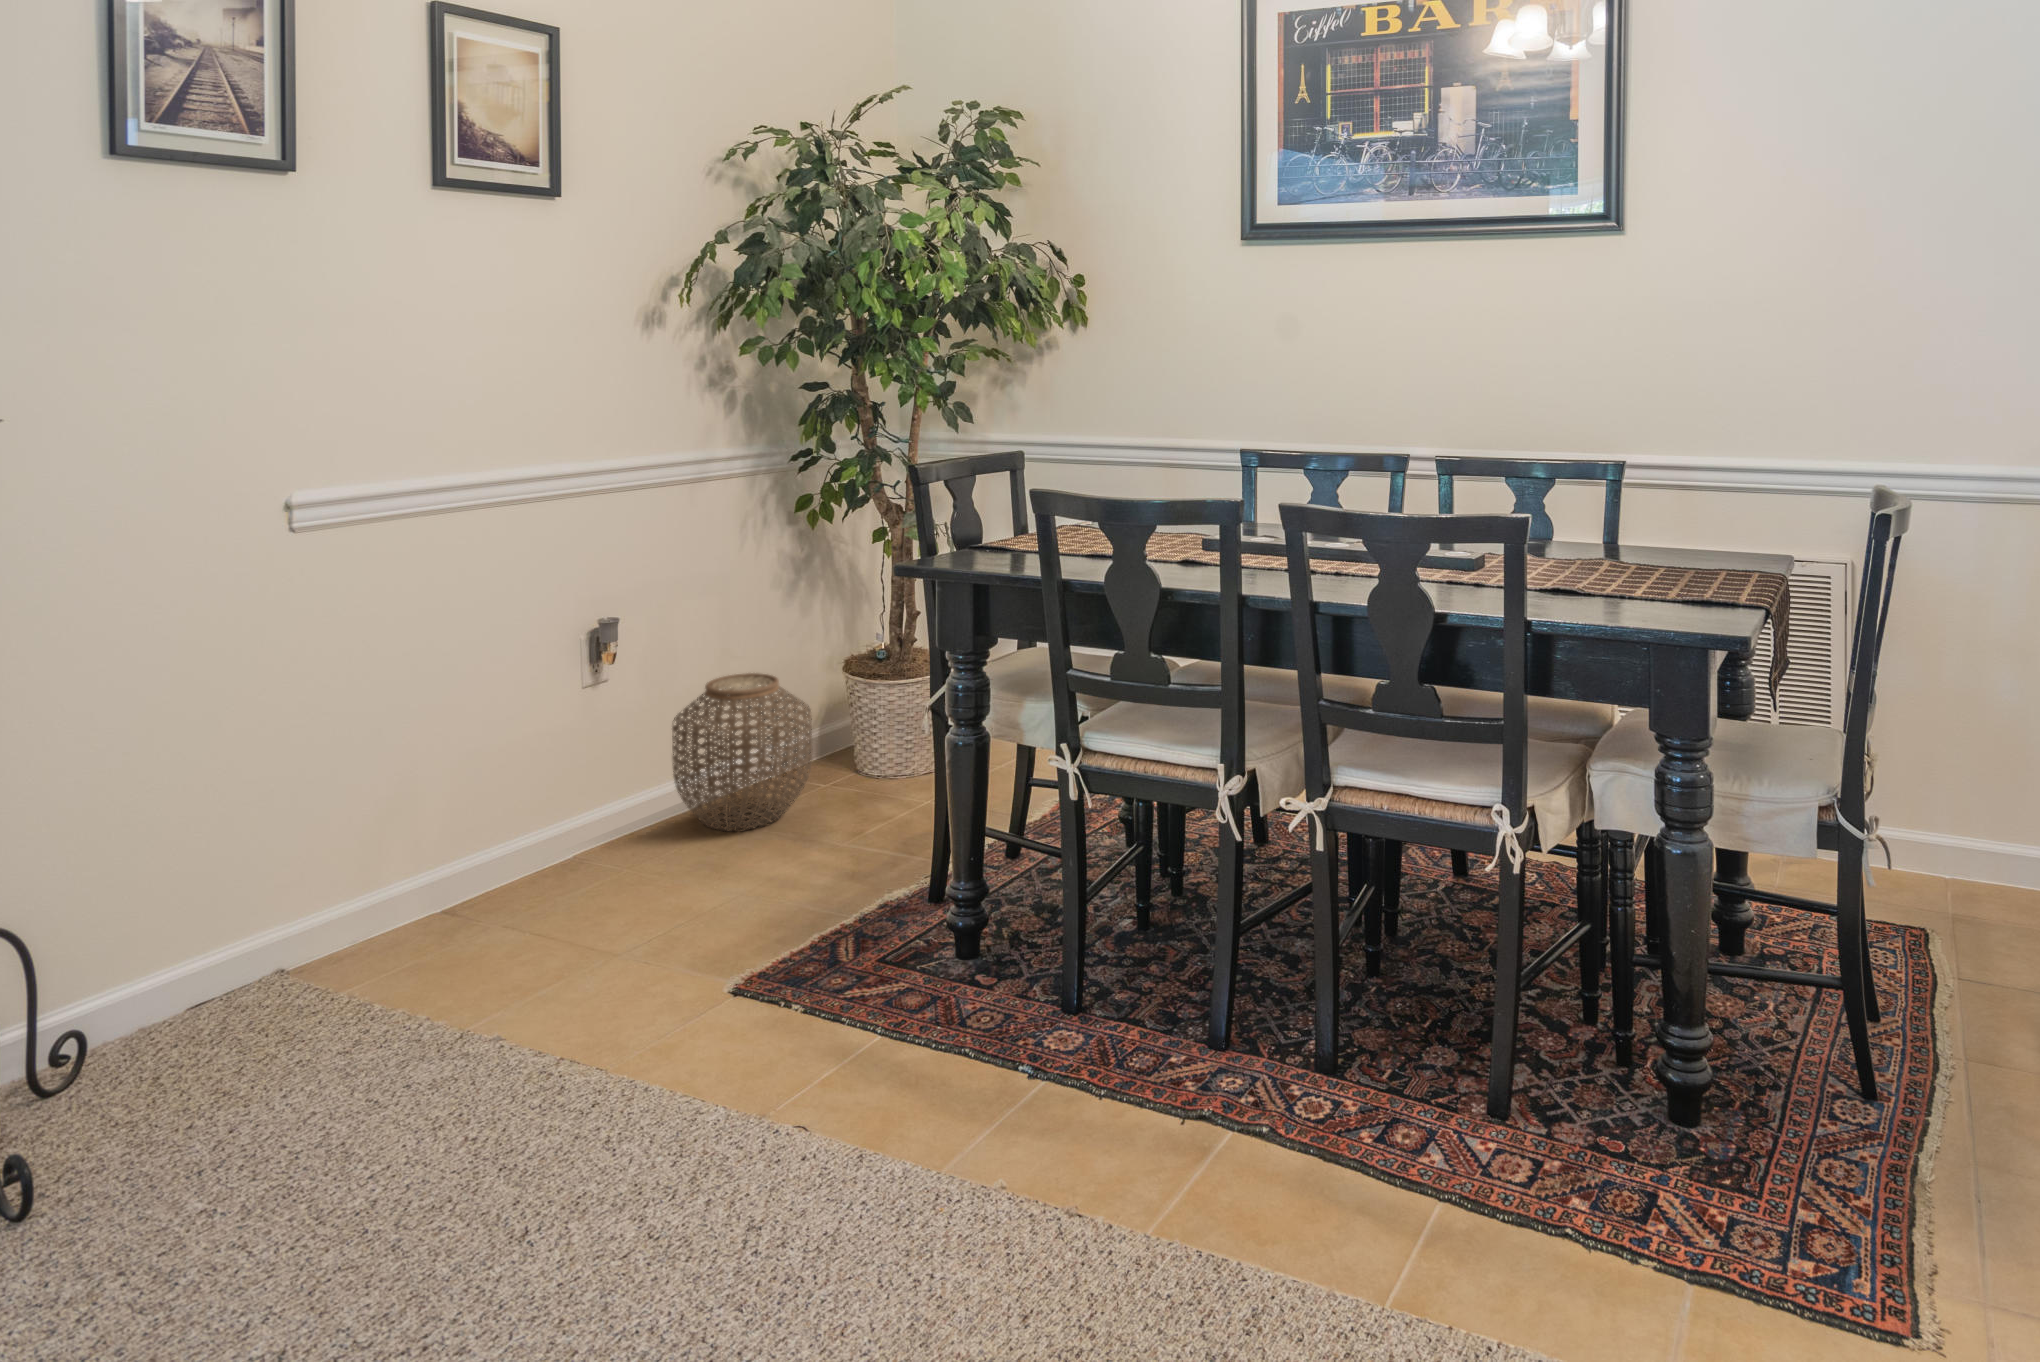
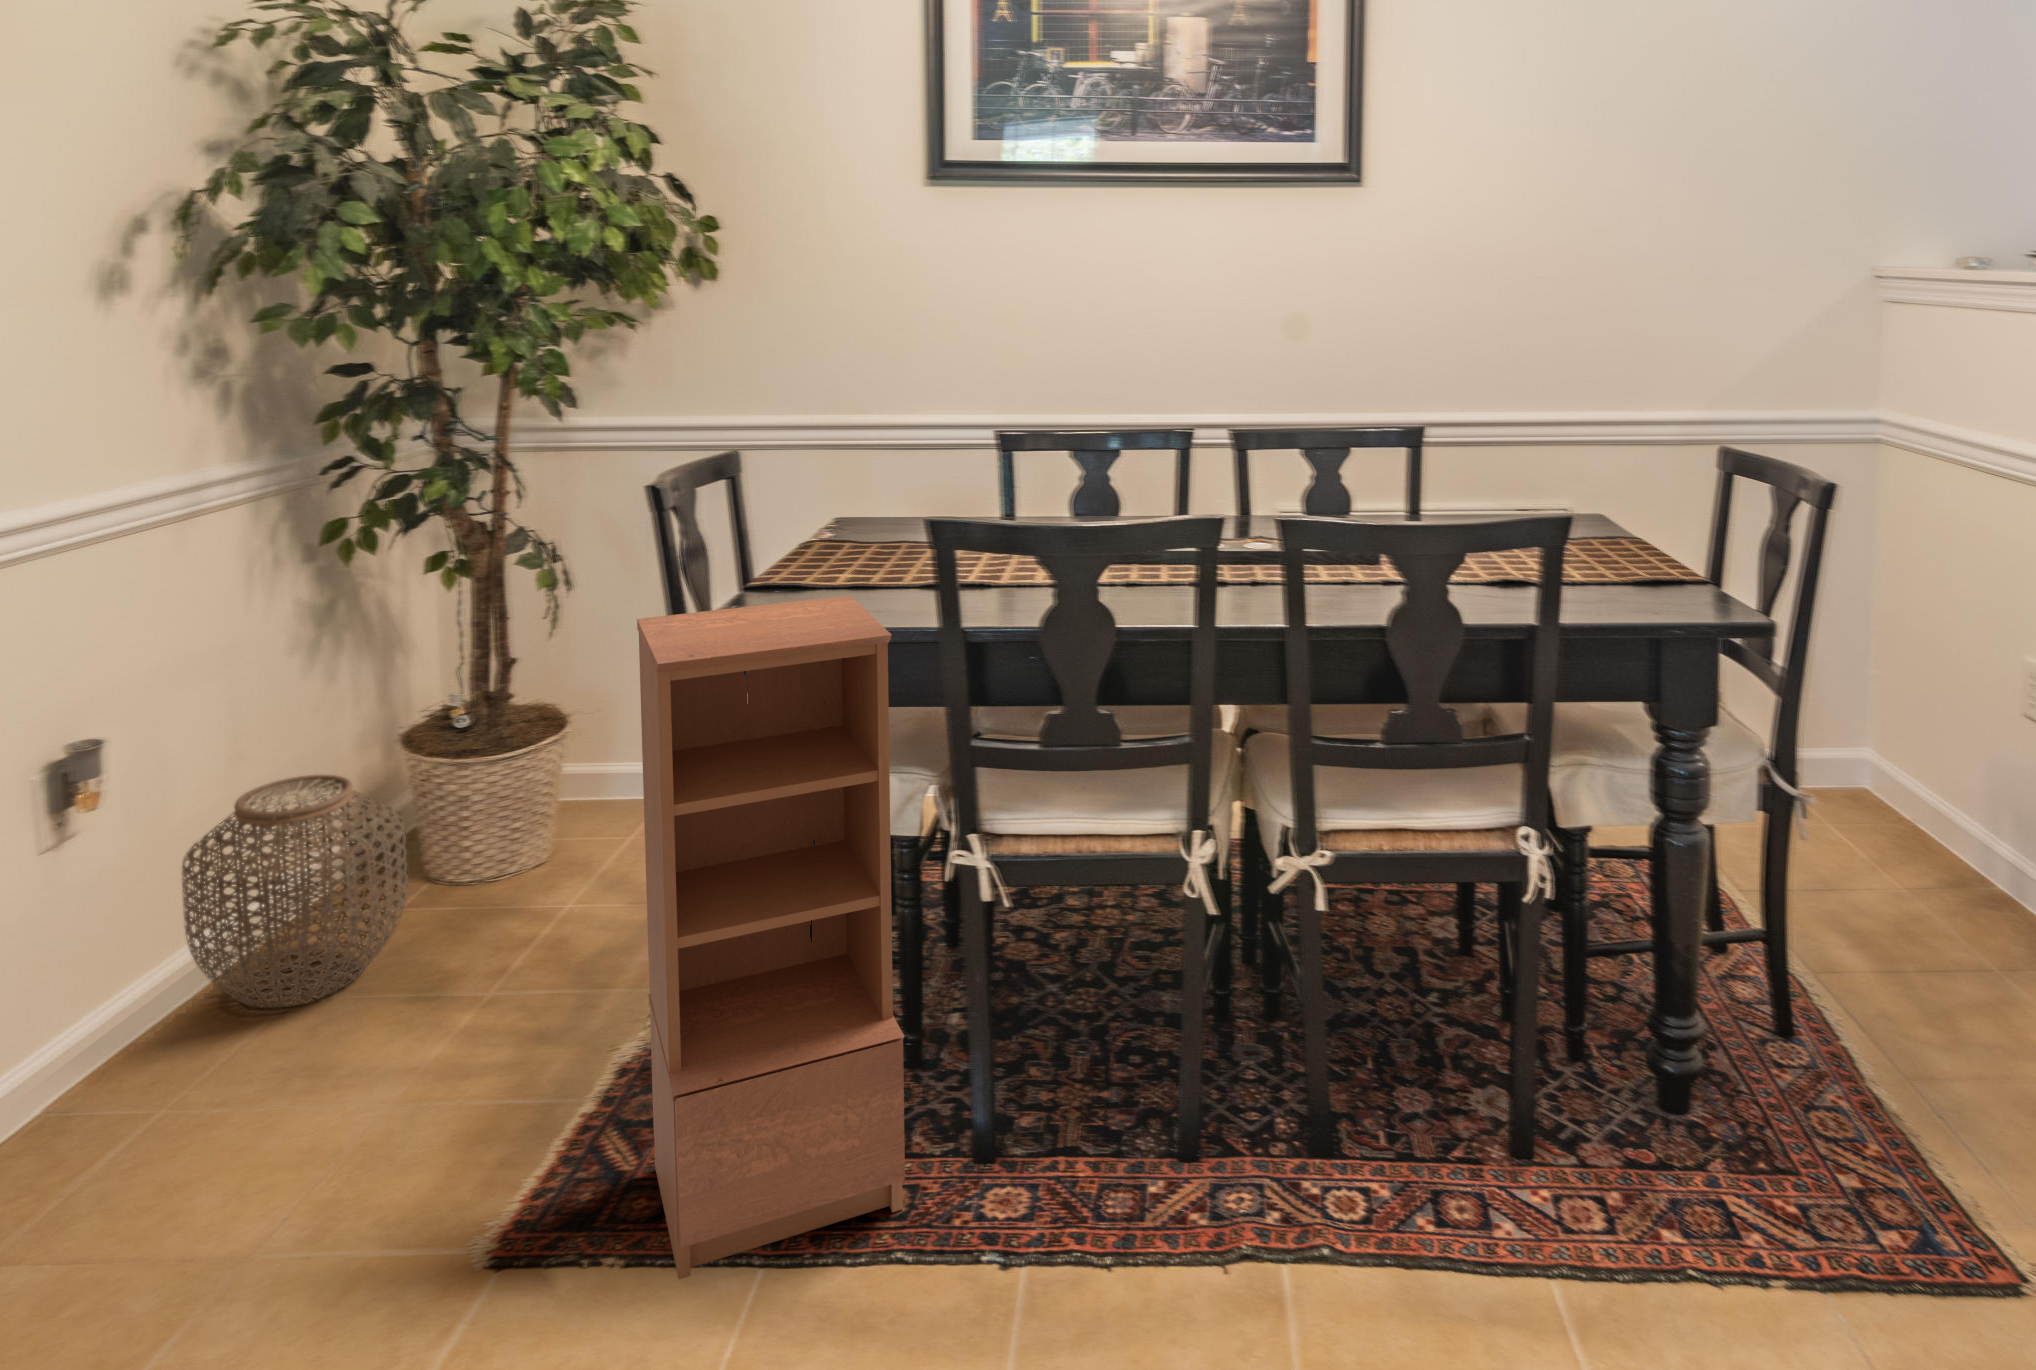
bookcase: none [825,555,1013,1028] -> present [637,595,905,1279]

